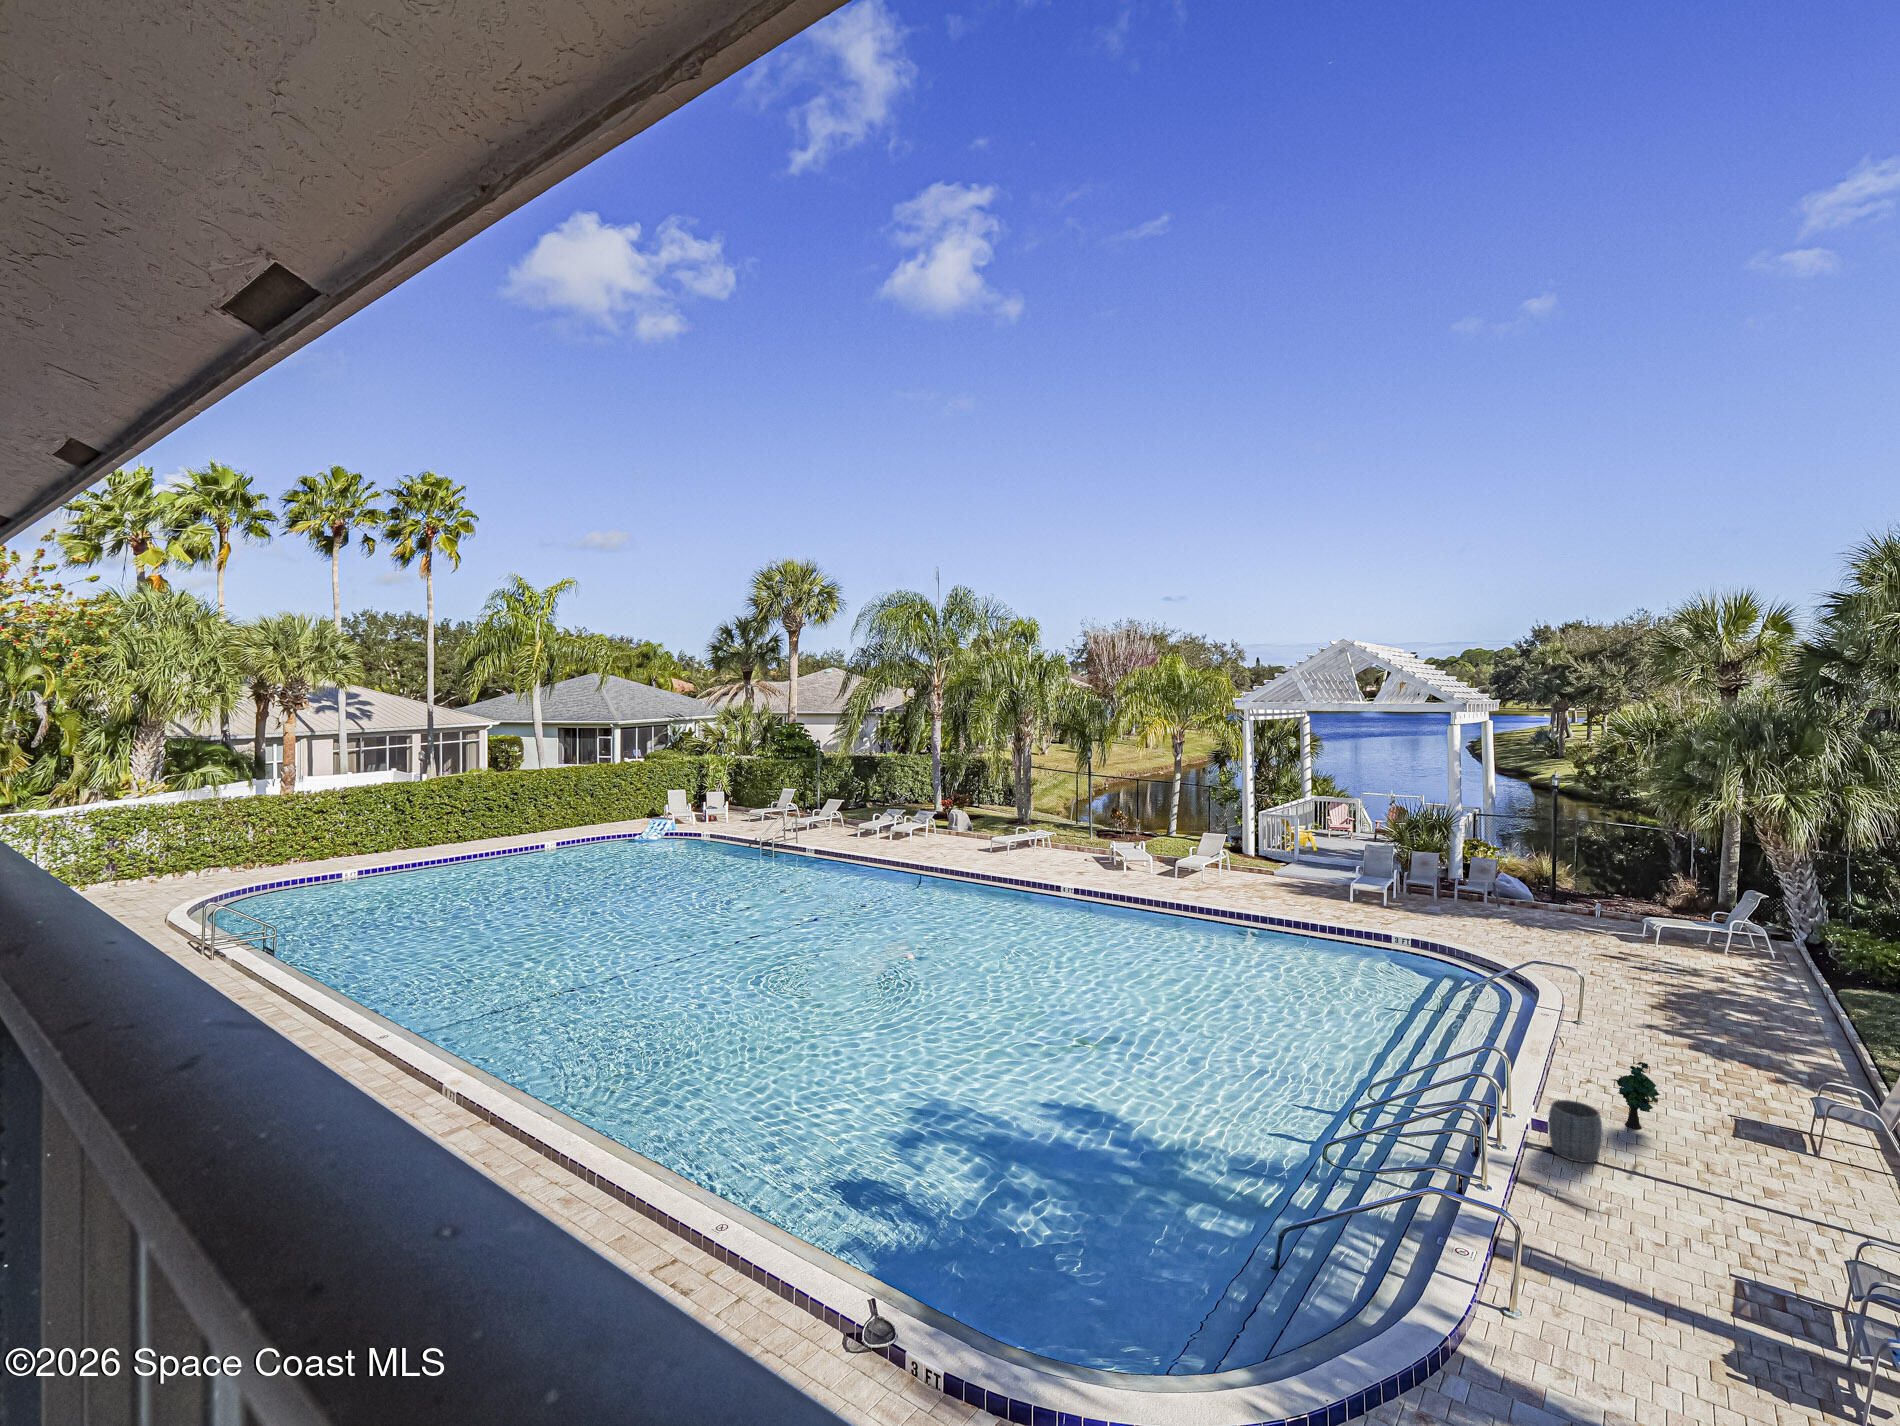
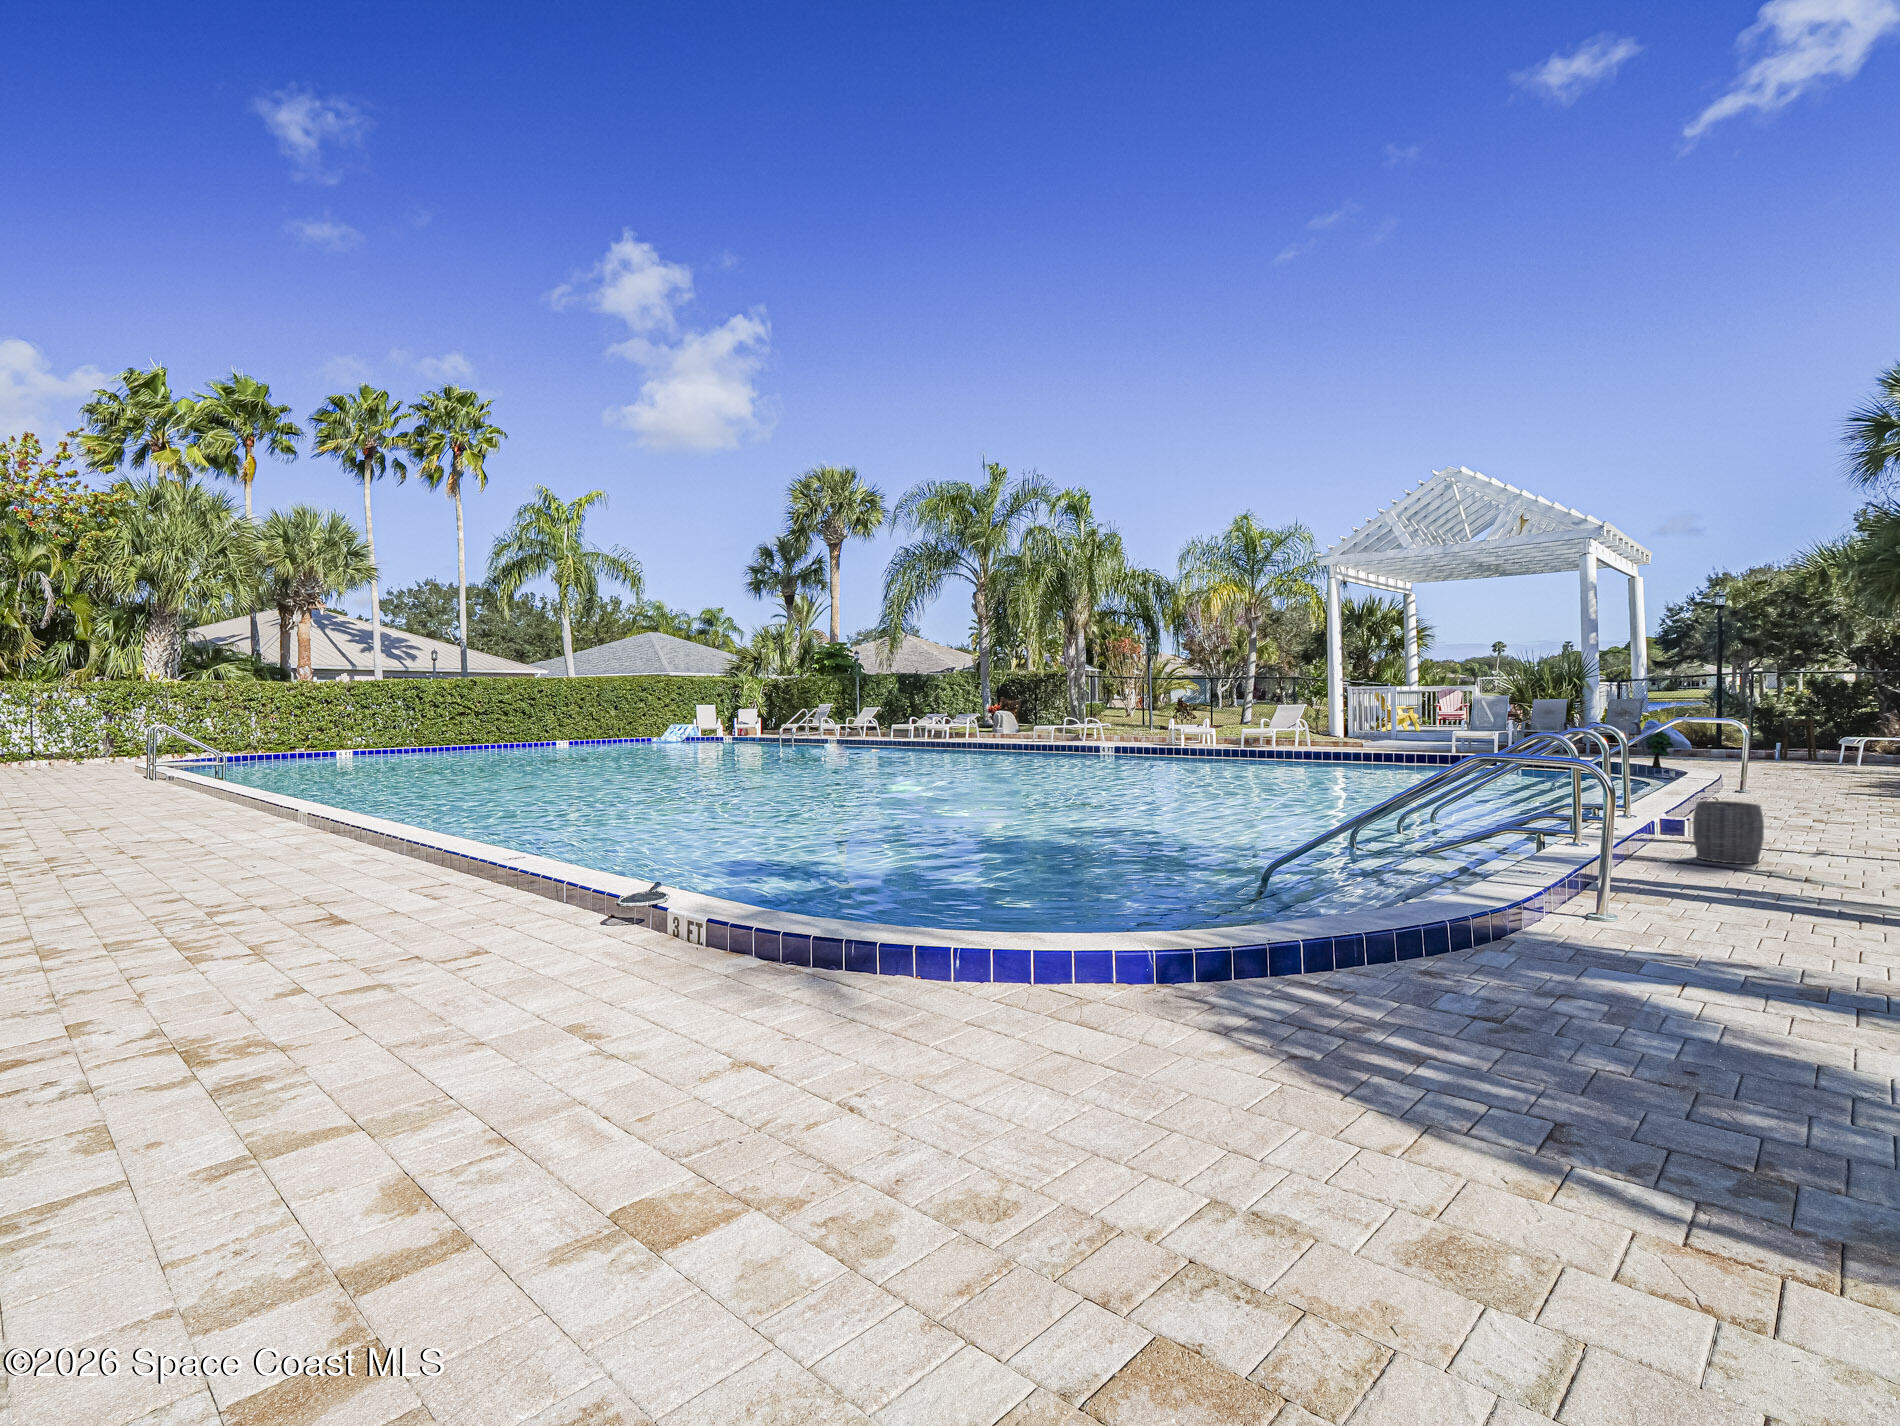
stool: none [1608,865,1638,903] -> present [1779,719,1817,761]
decorative plant: present [1613,1062,1660,1129] -> present [1643,731,1673,768]

